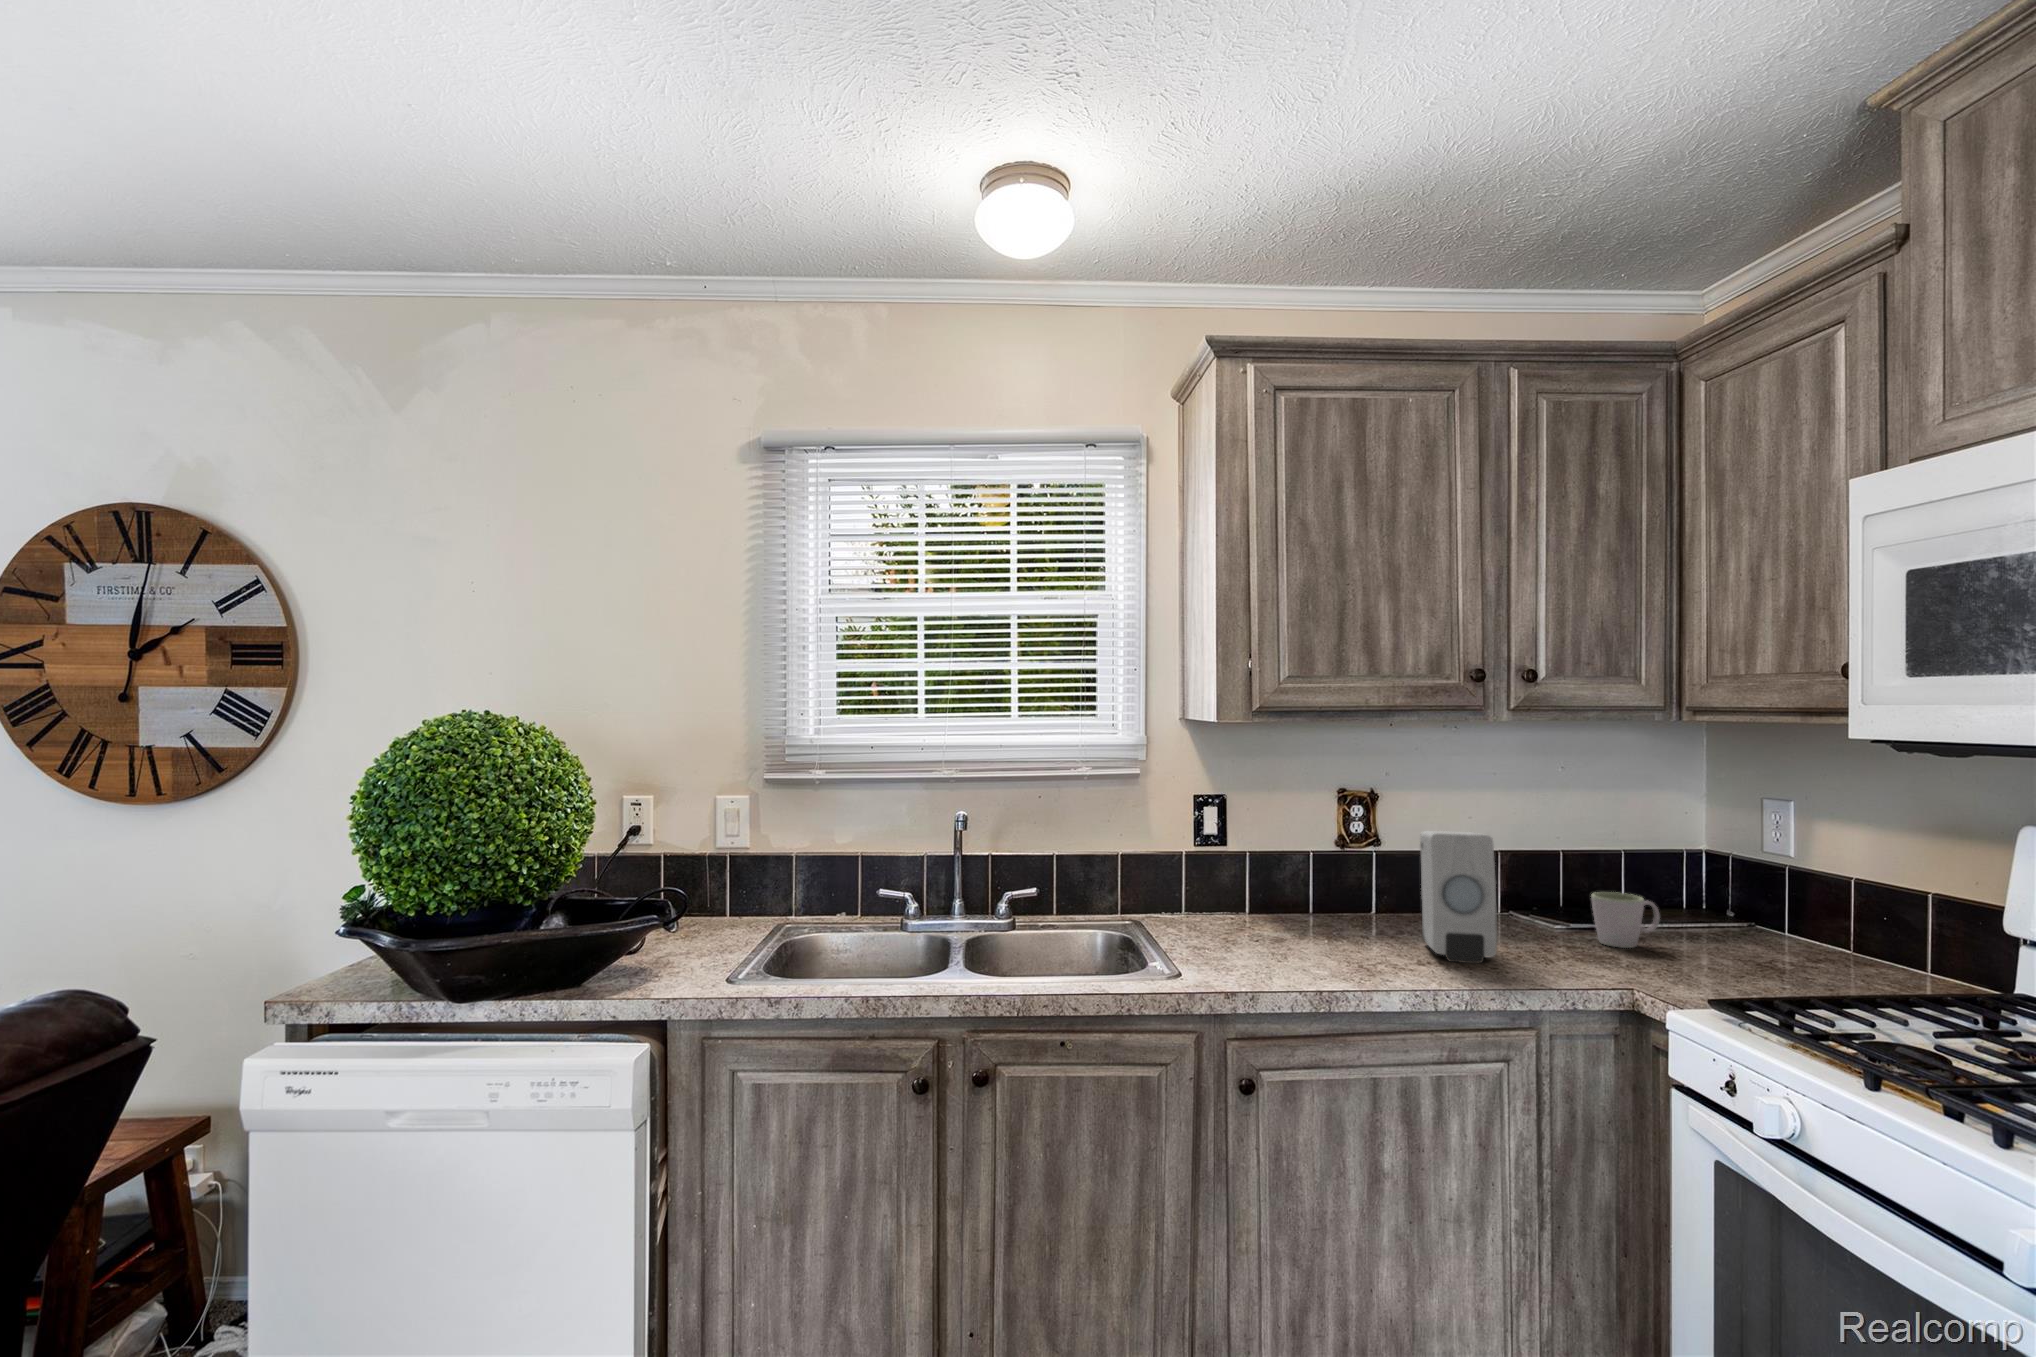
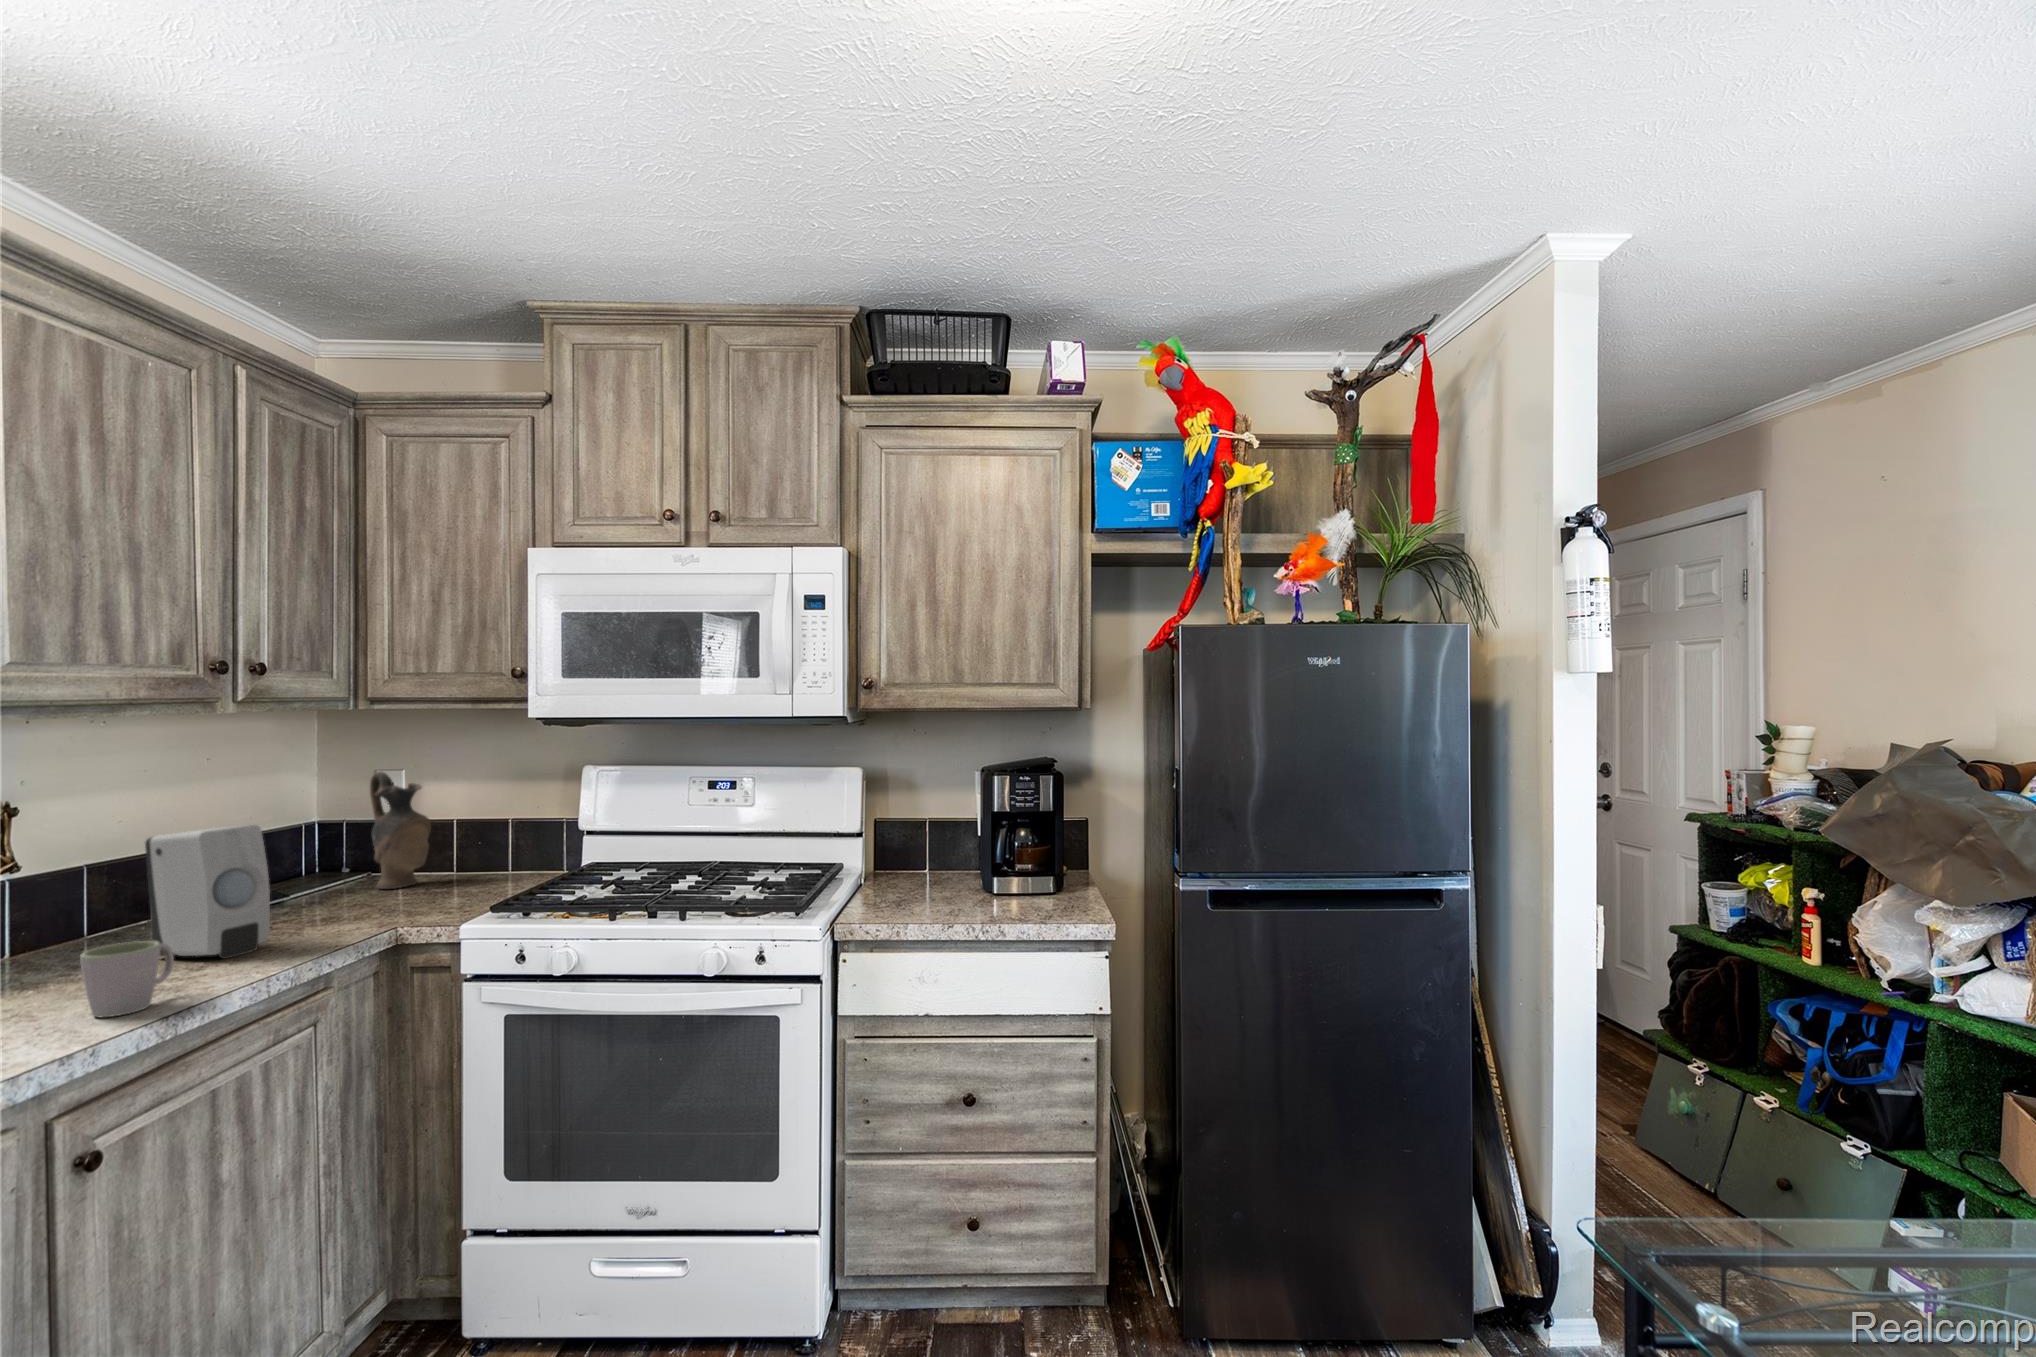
ceramic pitcher: none [1707,799,1784,949] -> present [370,771,431,889]
mug: present [1591,892,1660,948] -> present [80,941,174,1017]

